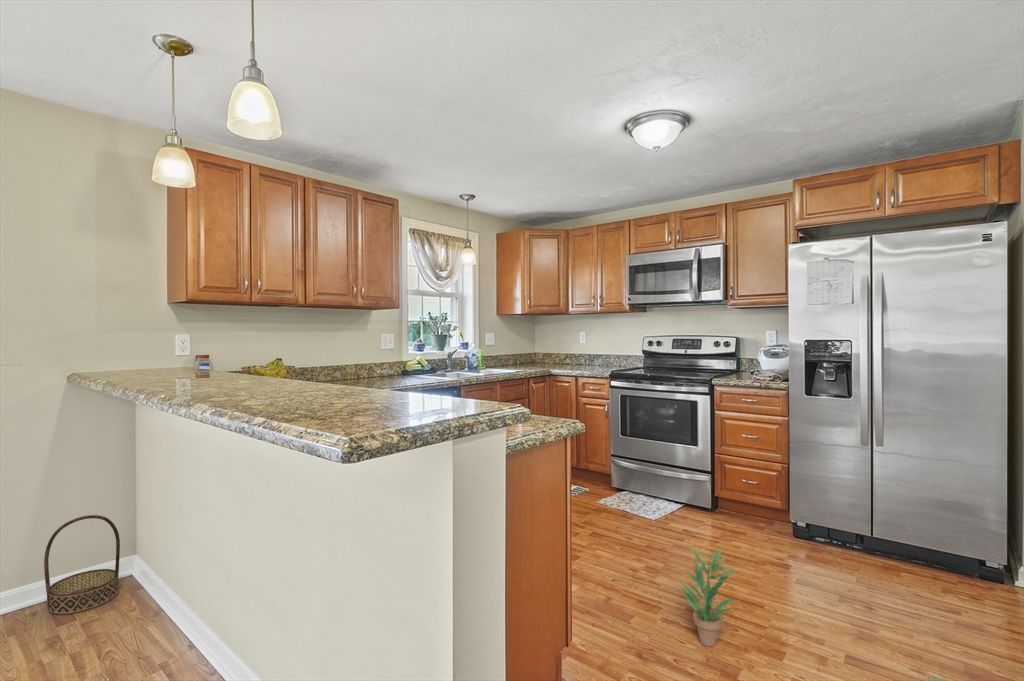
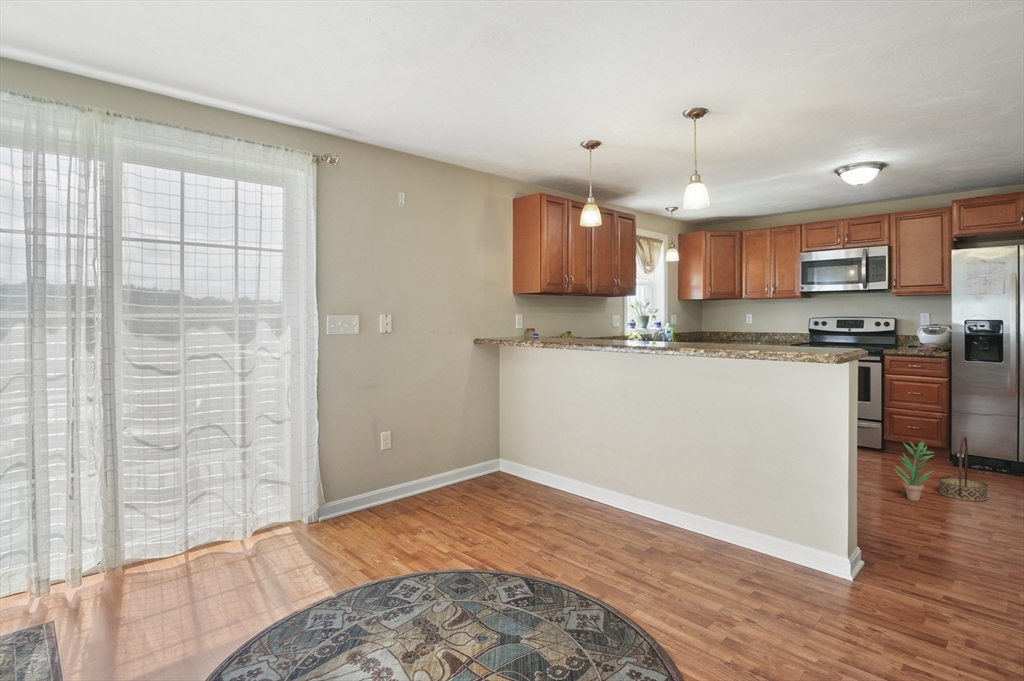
basket: present [44,515,120,615] -> present [939,436,988,501]

